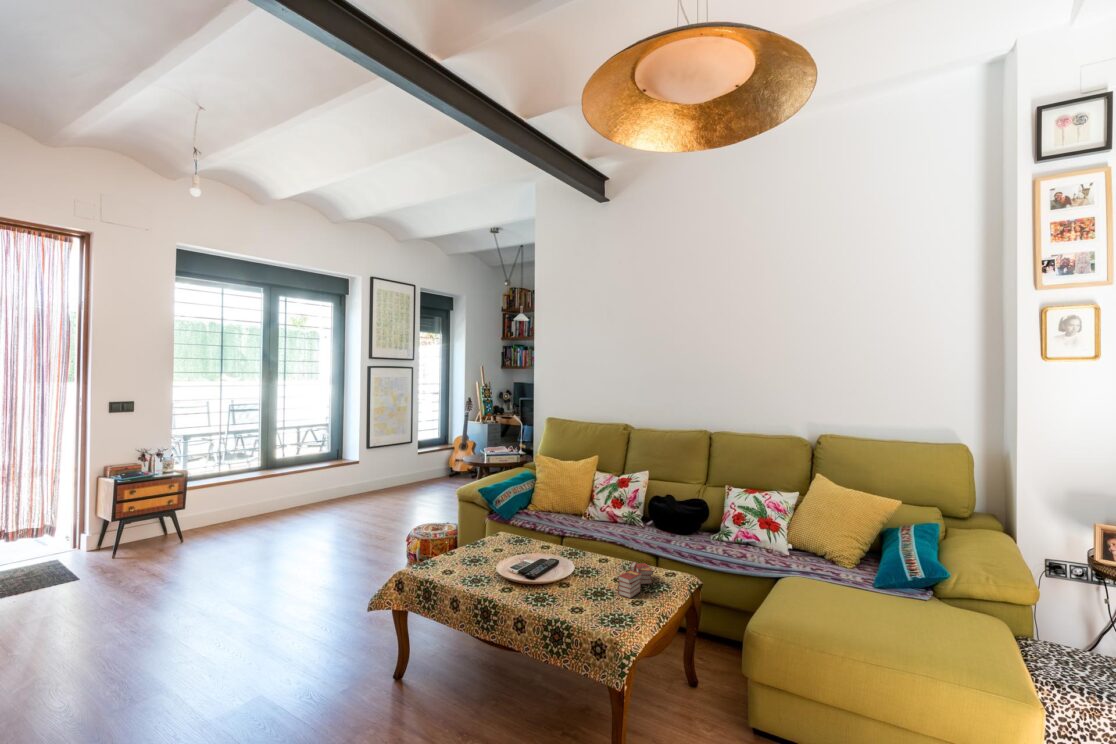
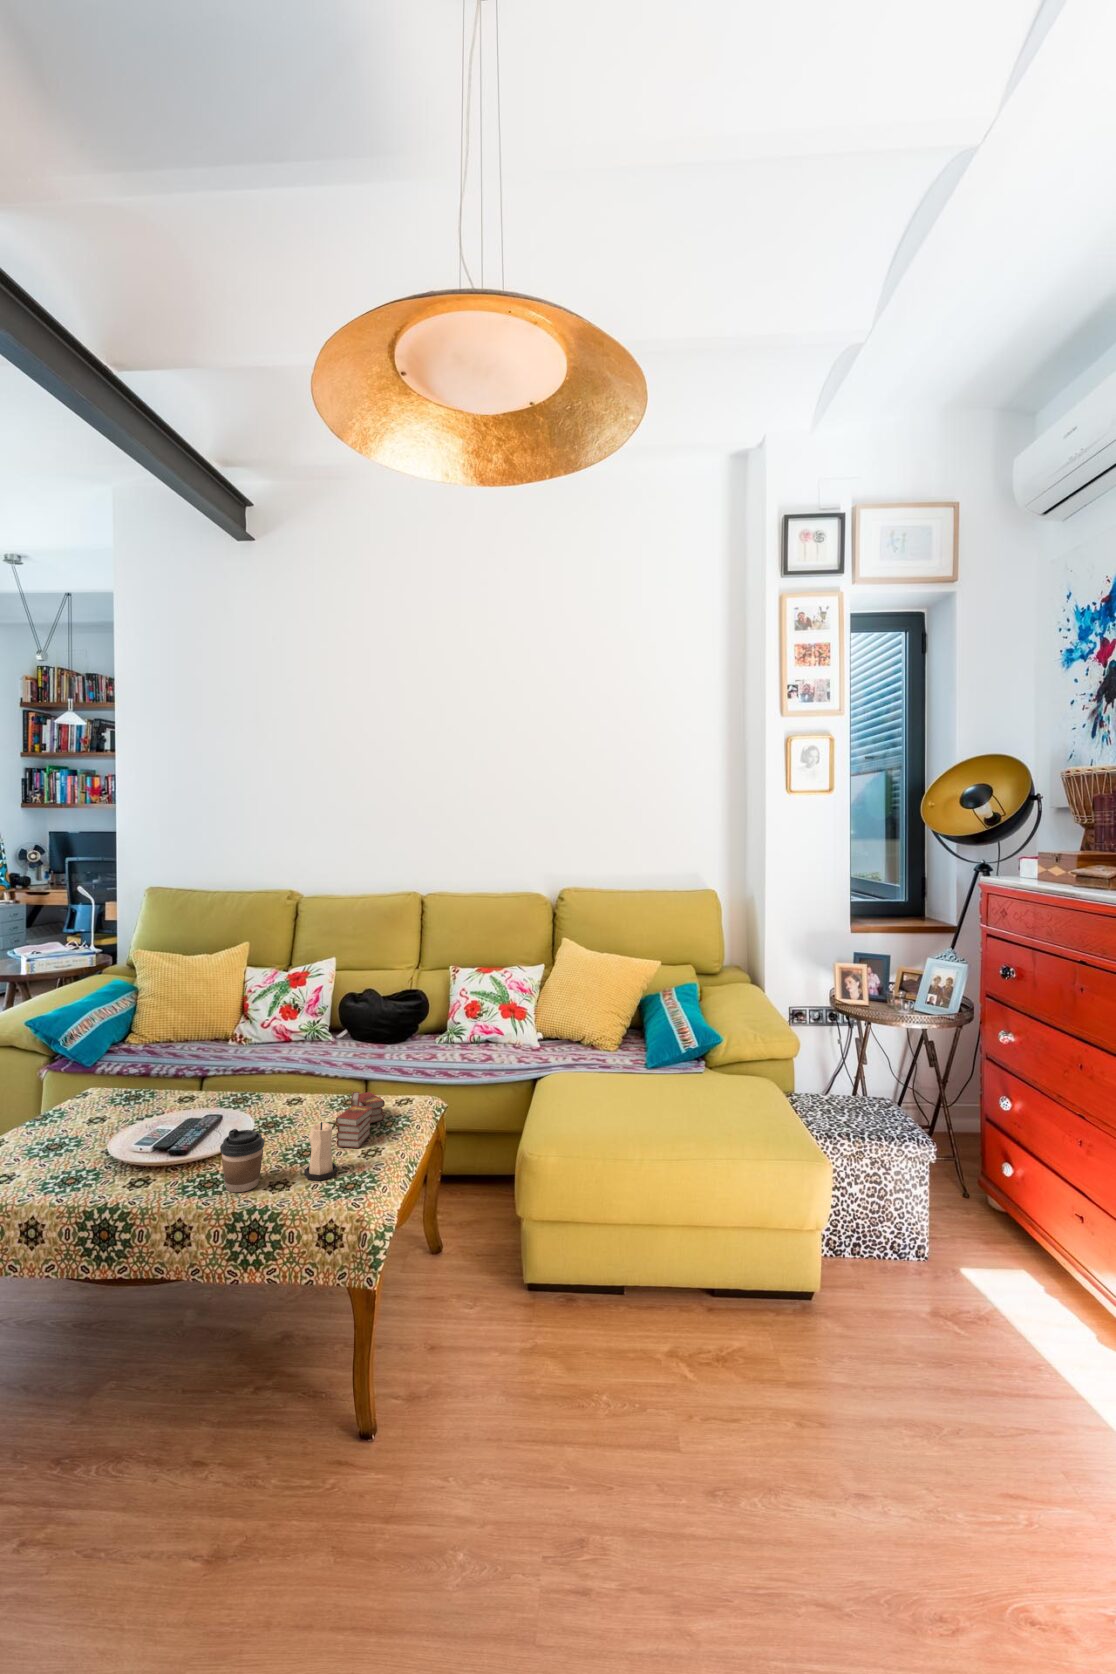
coffee cup: none [547,570,571,609] -> present [220,1129,265,1192]
candle: none [594,577,613,613] -> present [304,1122,337,1180]

